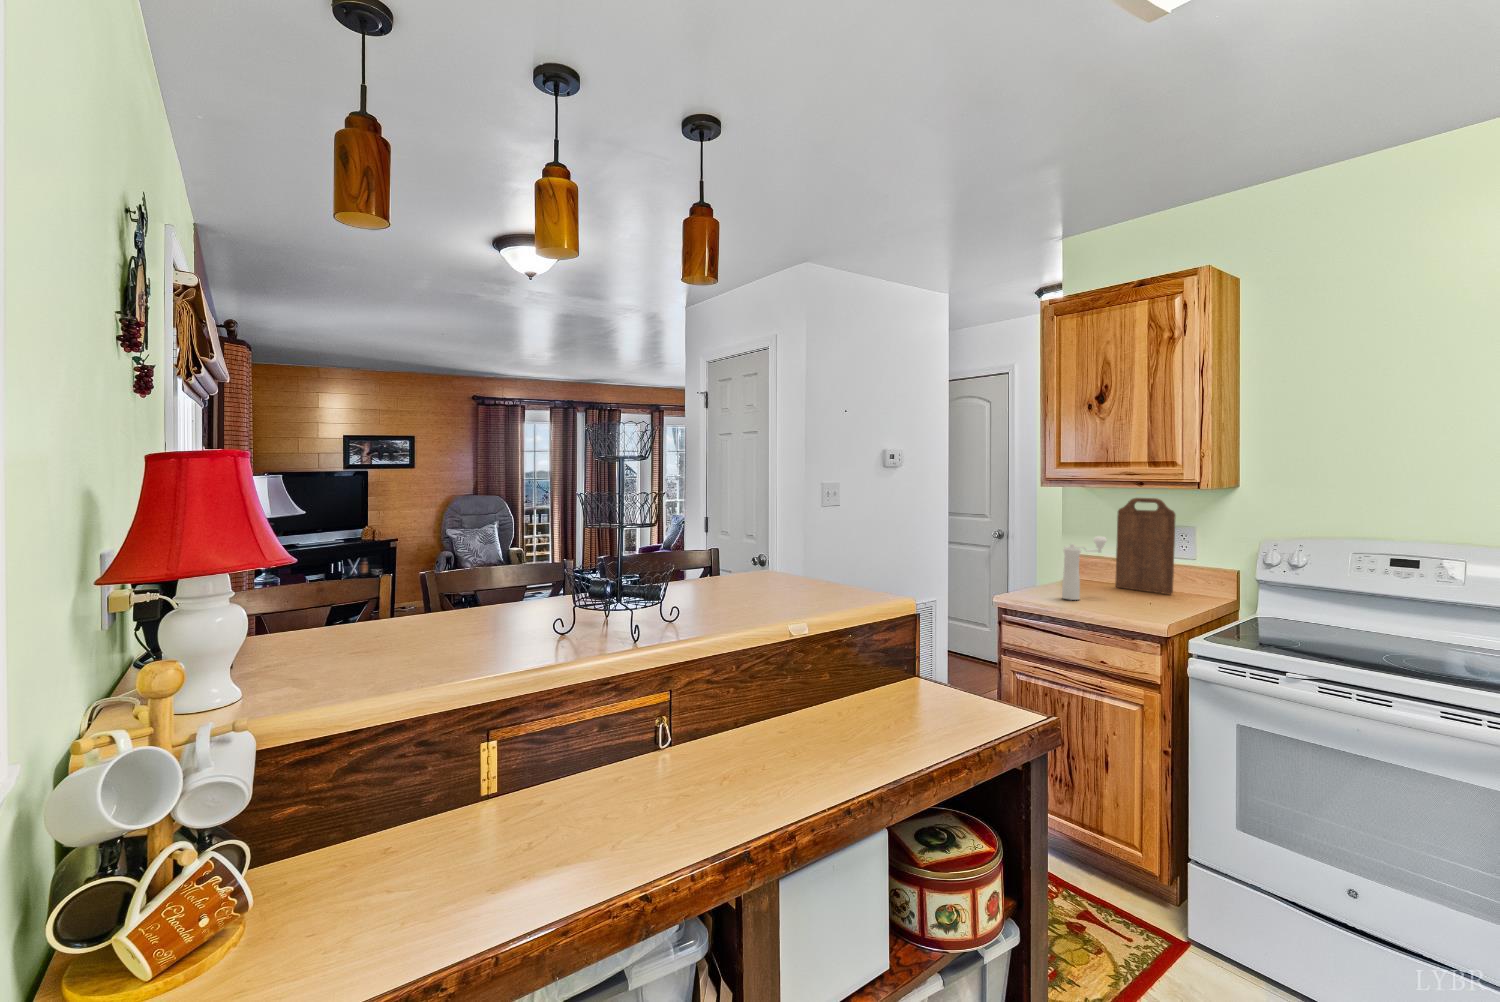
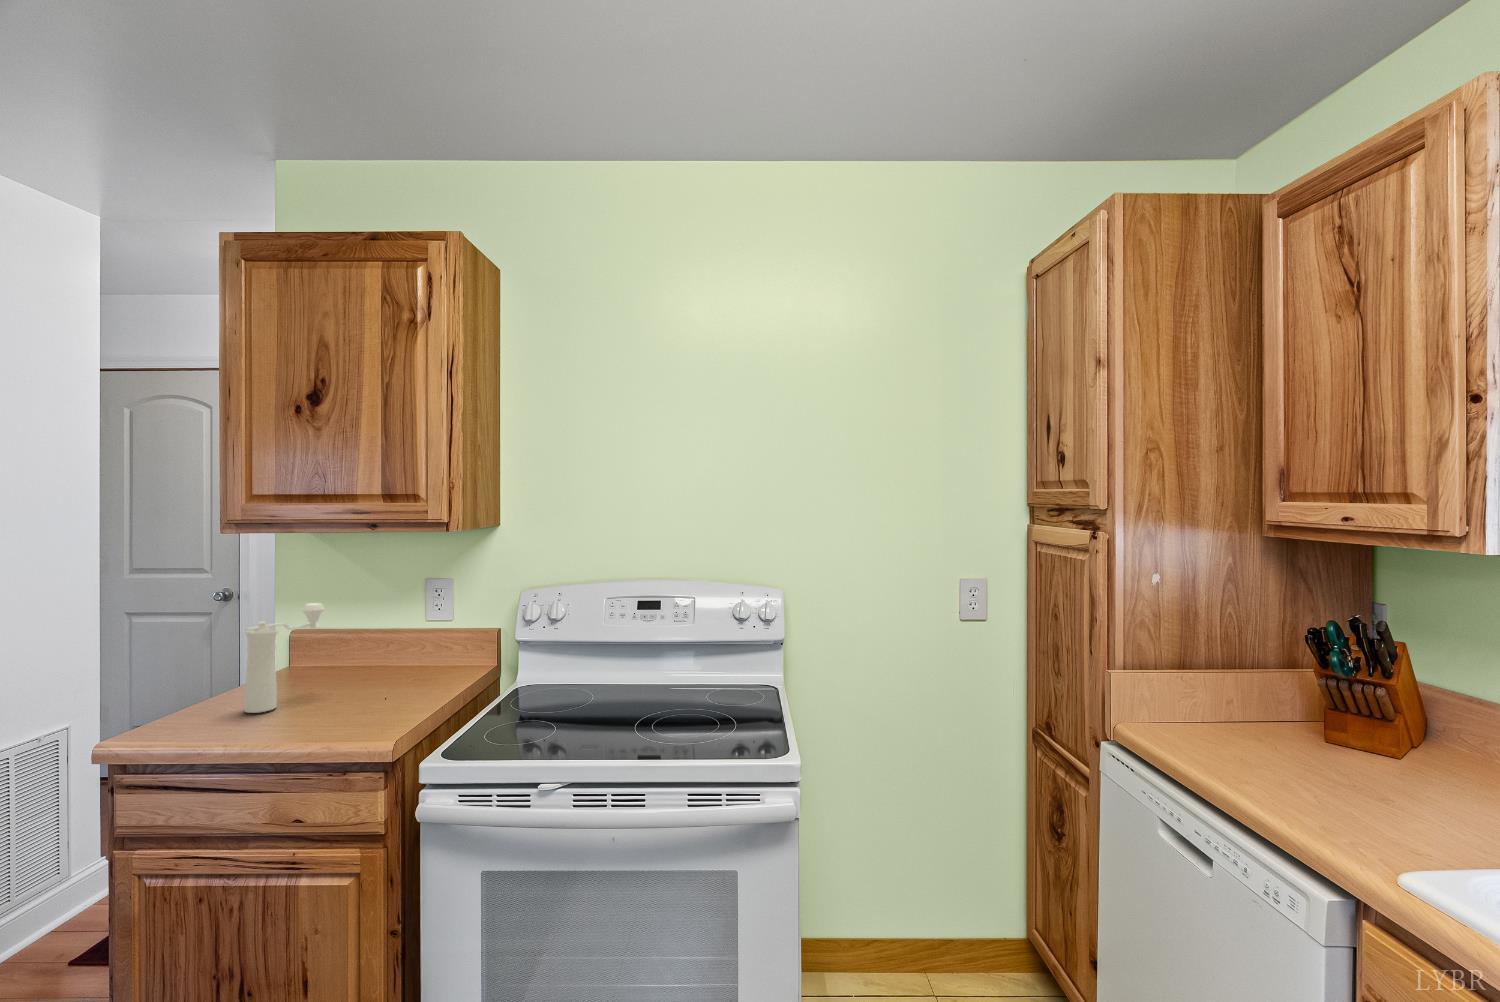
cutting board: present [1115,498,1176,594] -> none [348,540,426,668]

